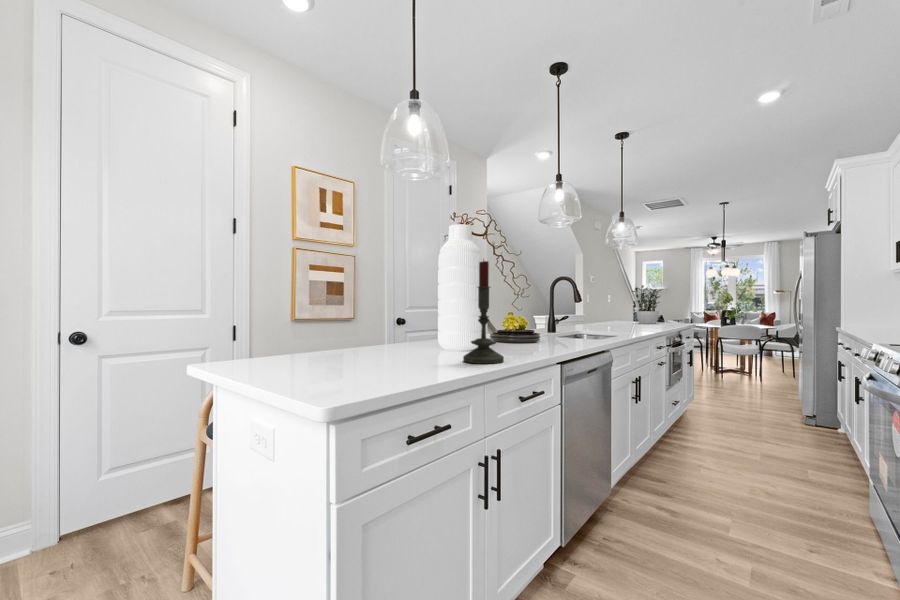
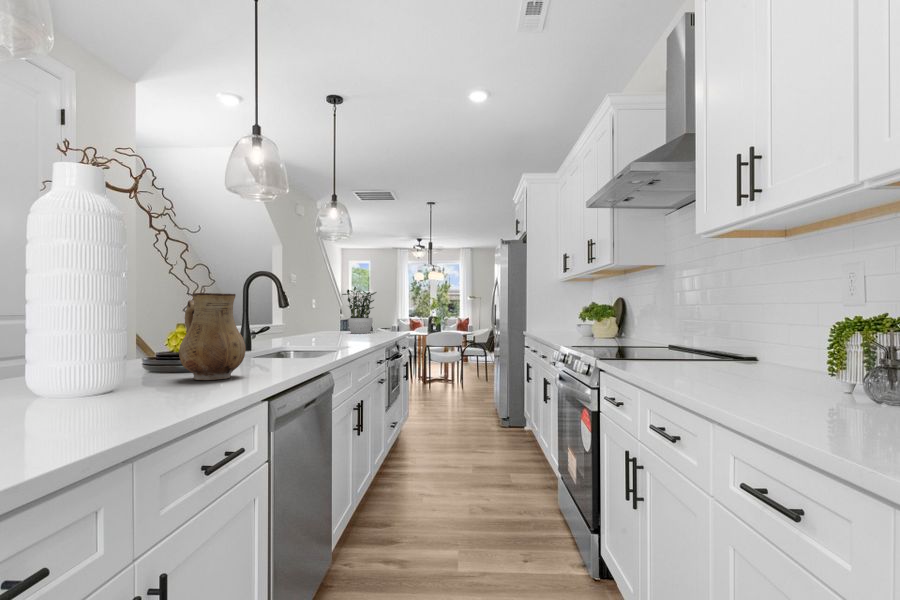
candle: present [463,261,504,364] -> none [88,231,173,421]
ceramic pitcher: none [509,292,548,348] -> present [179,293,246,380]

